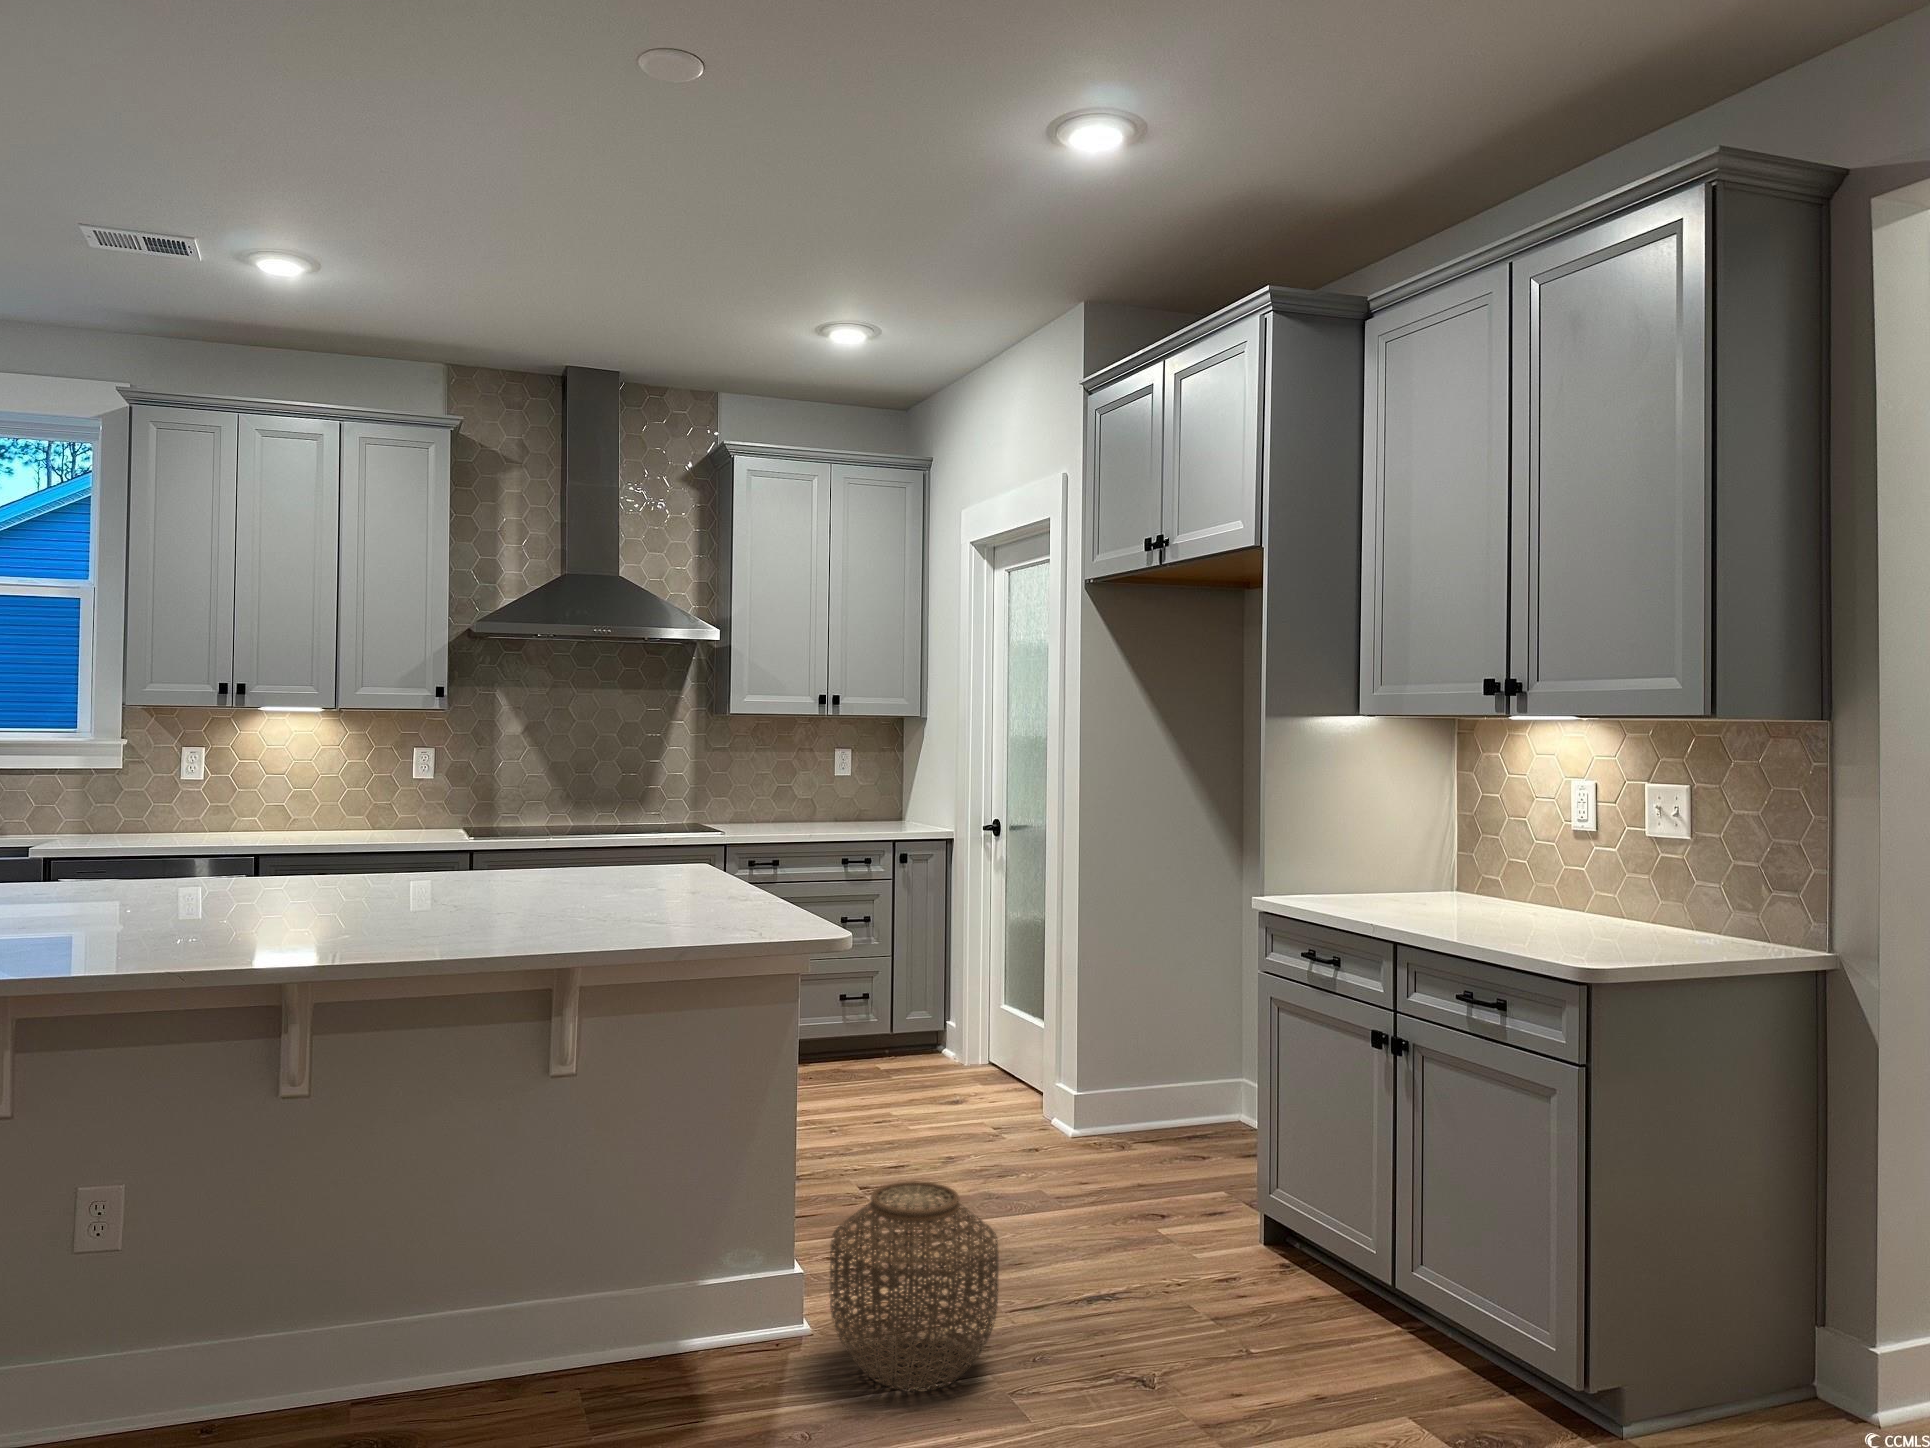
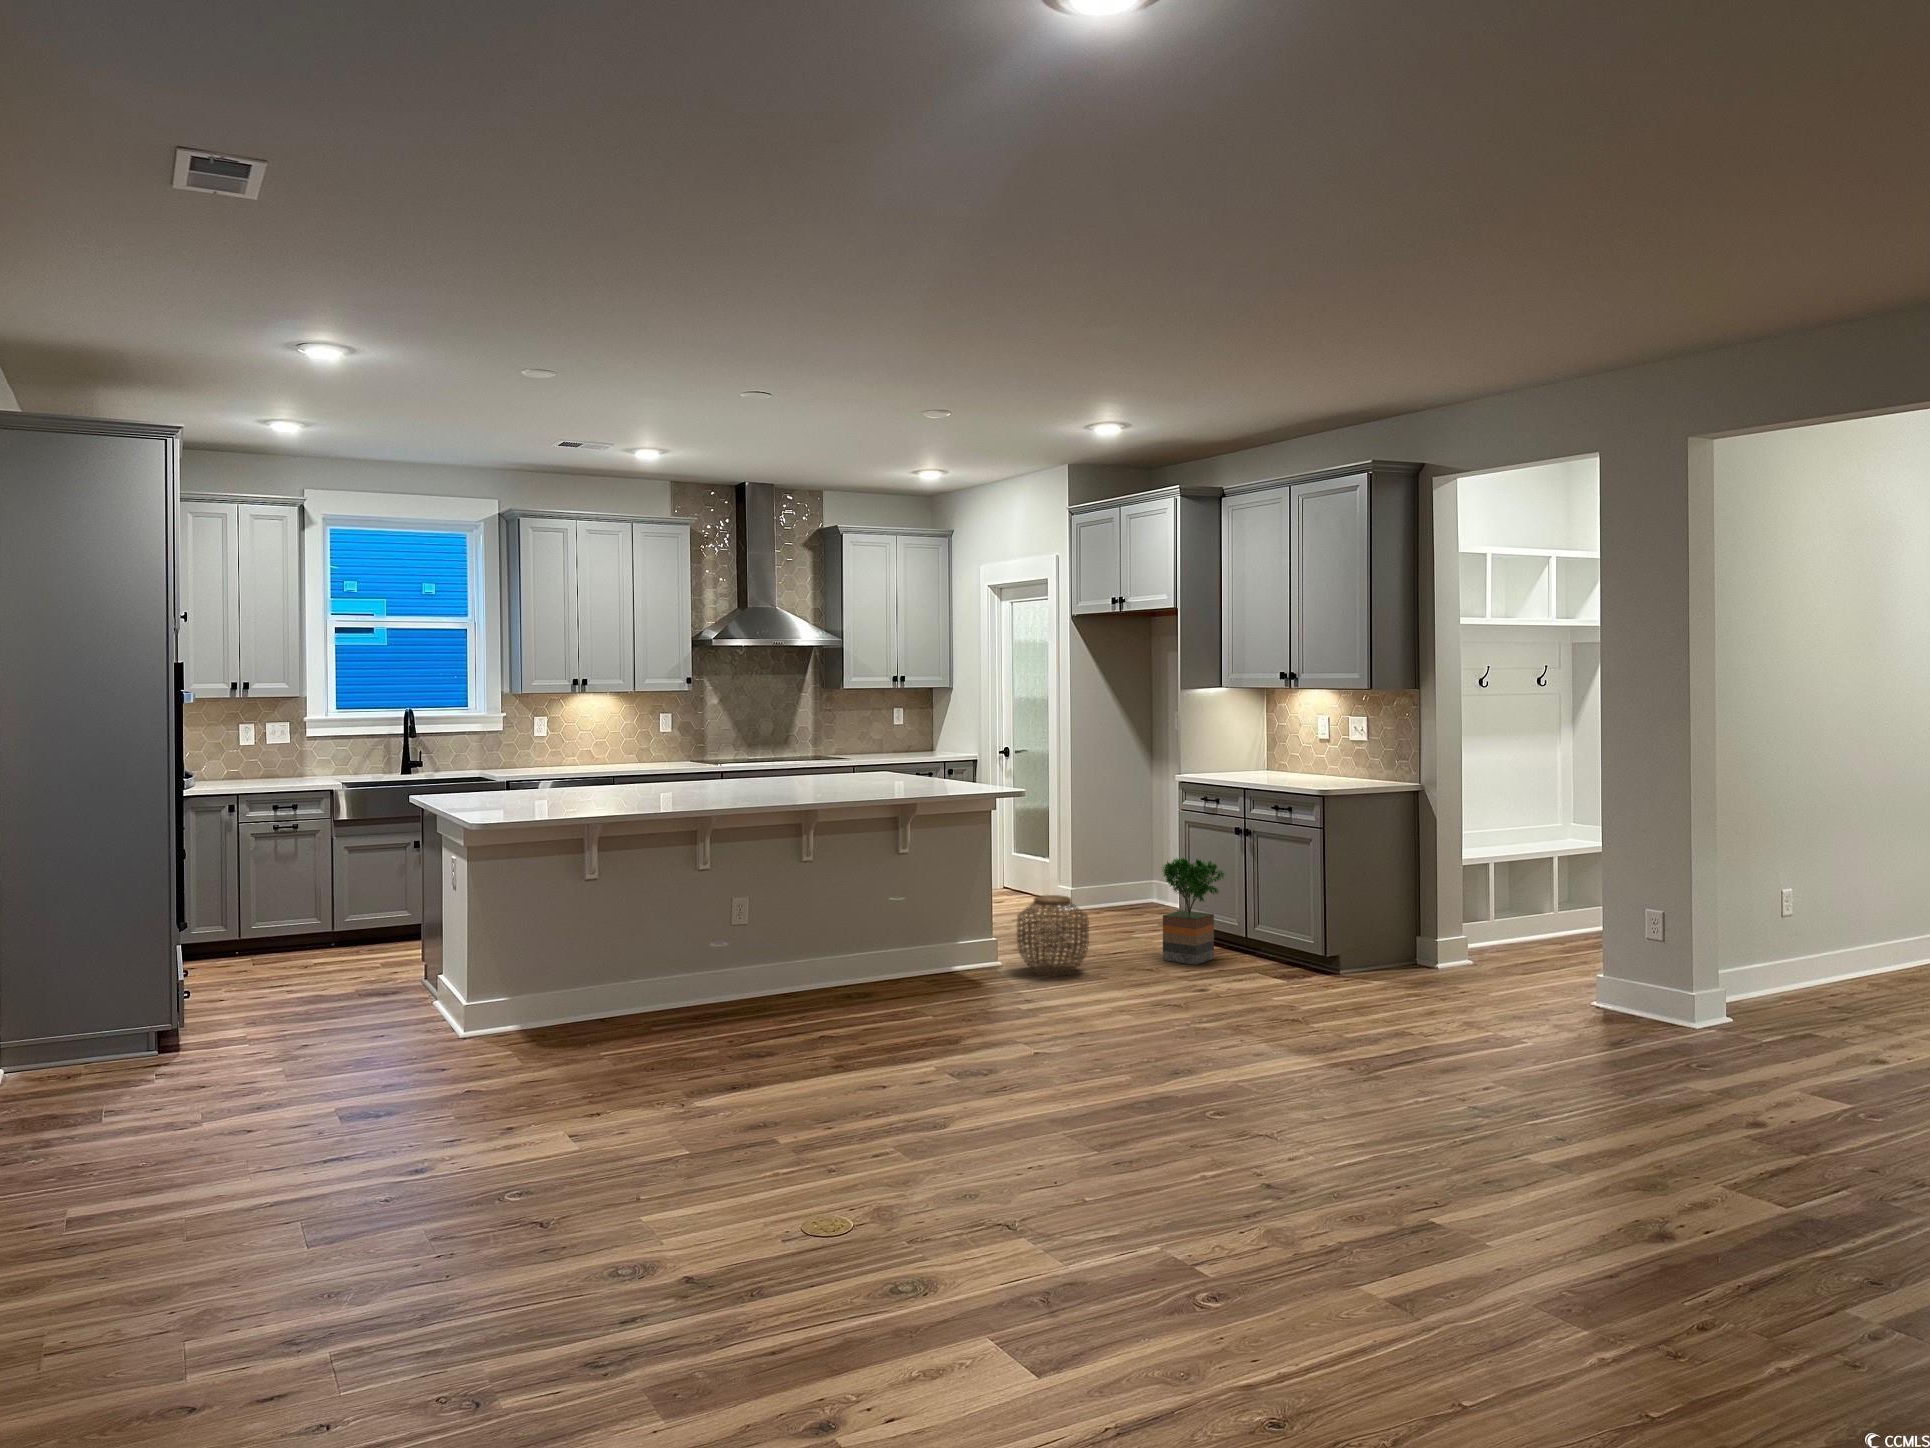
potted tree: none [1187,1095,1346,1364] -> present [1163,858,1225,965]

